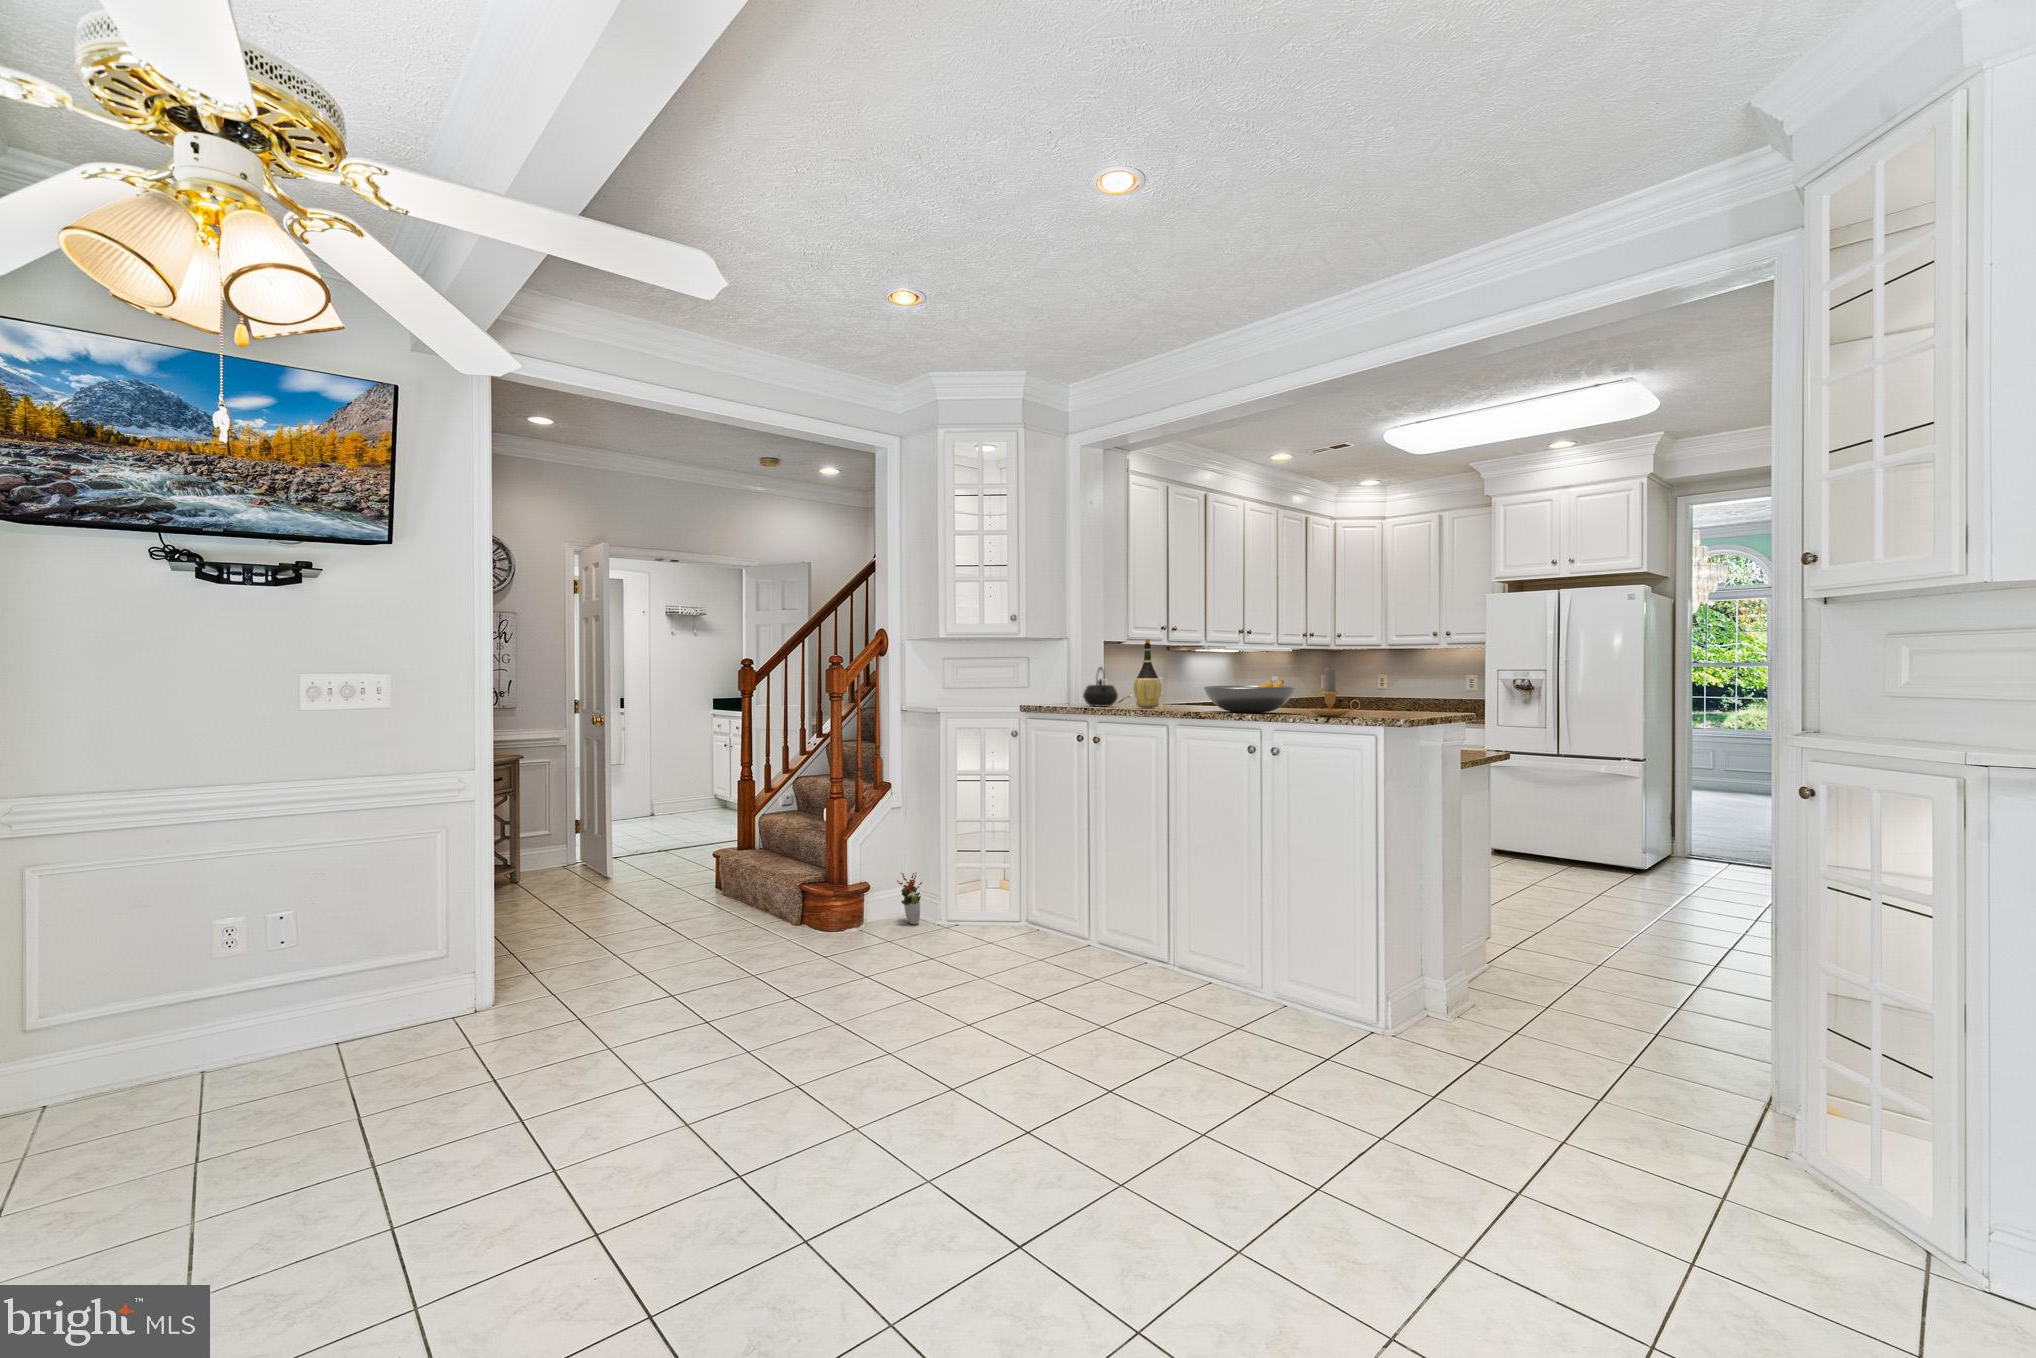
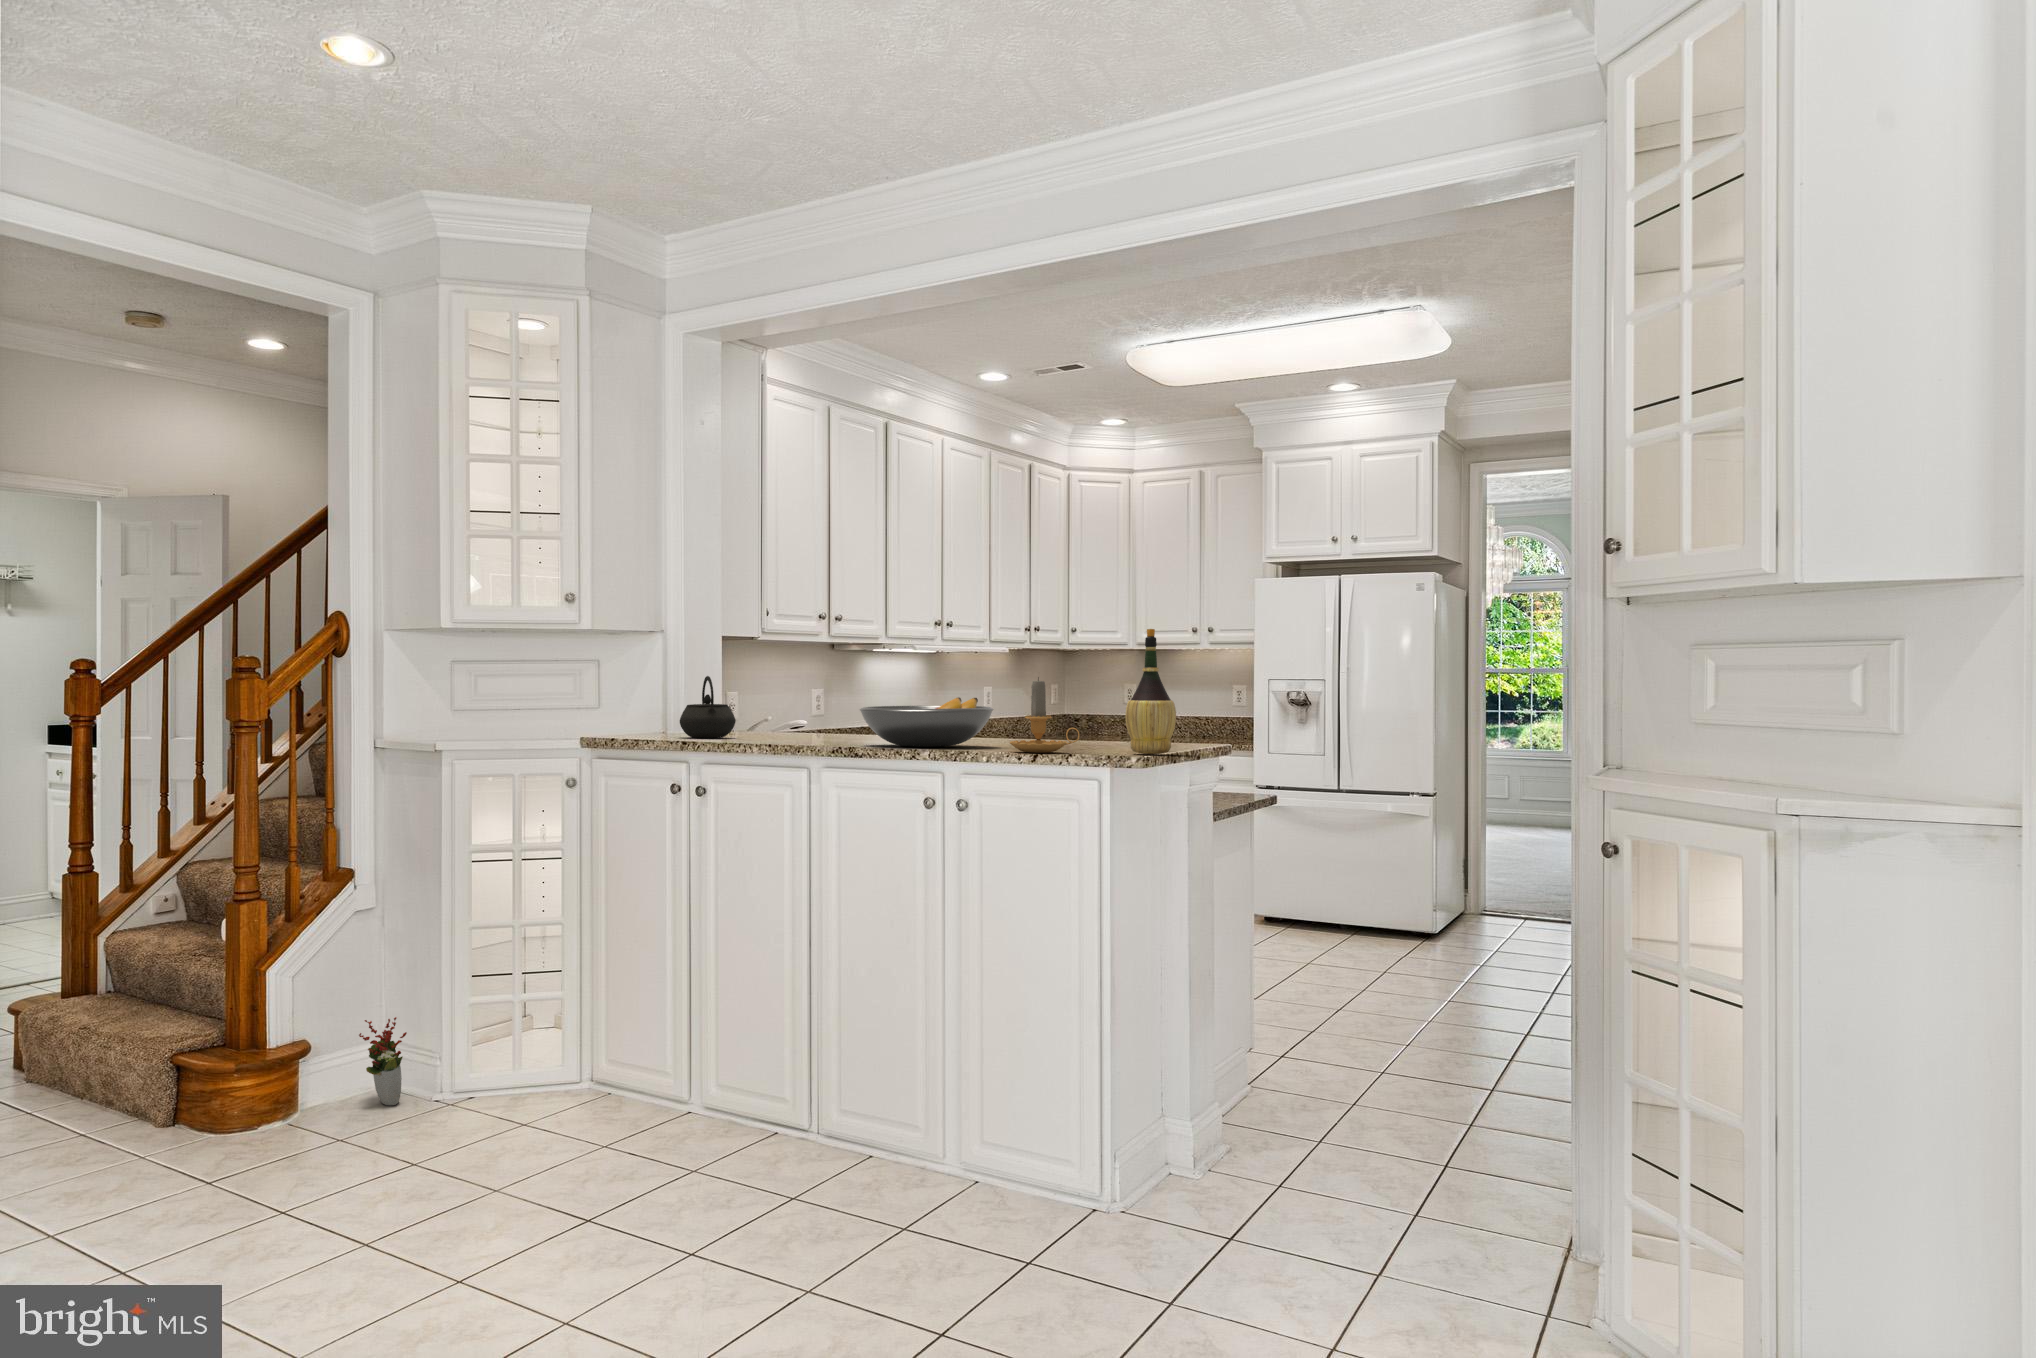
wine bottle: present [1134,639,1162,708] -> present [1125,629,1176,754]

